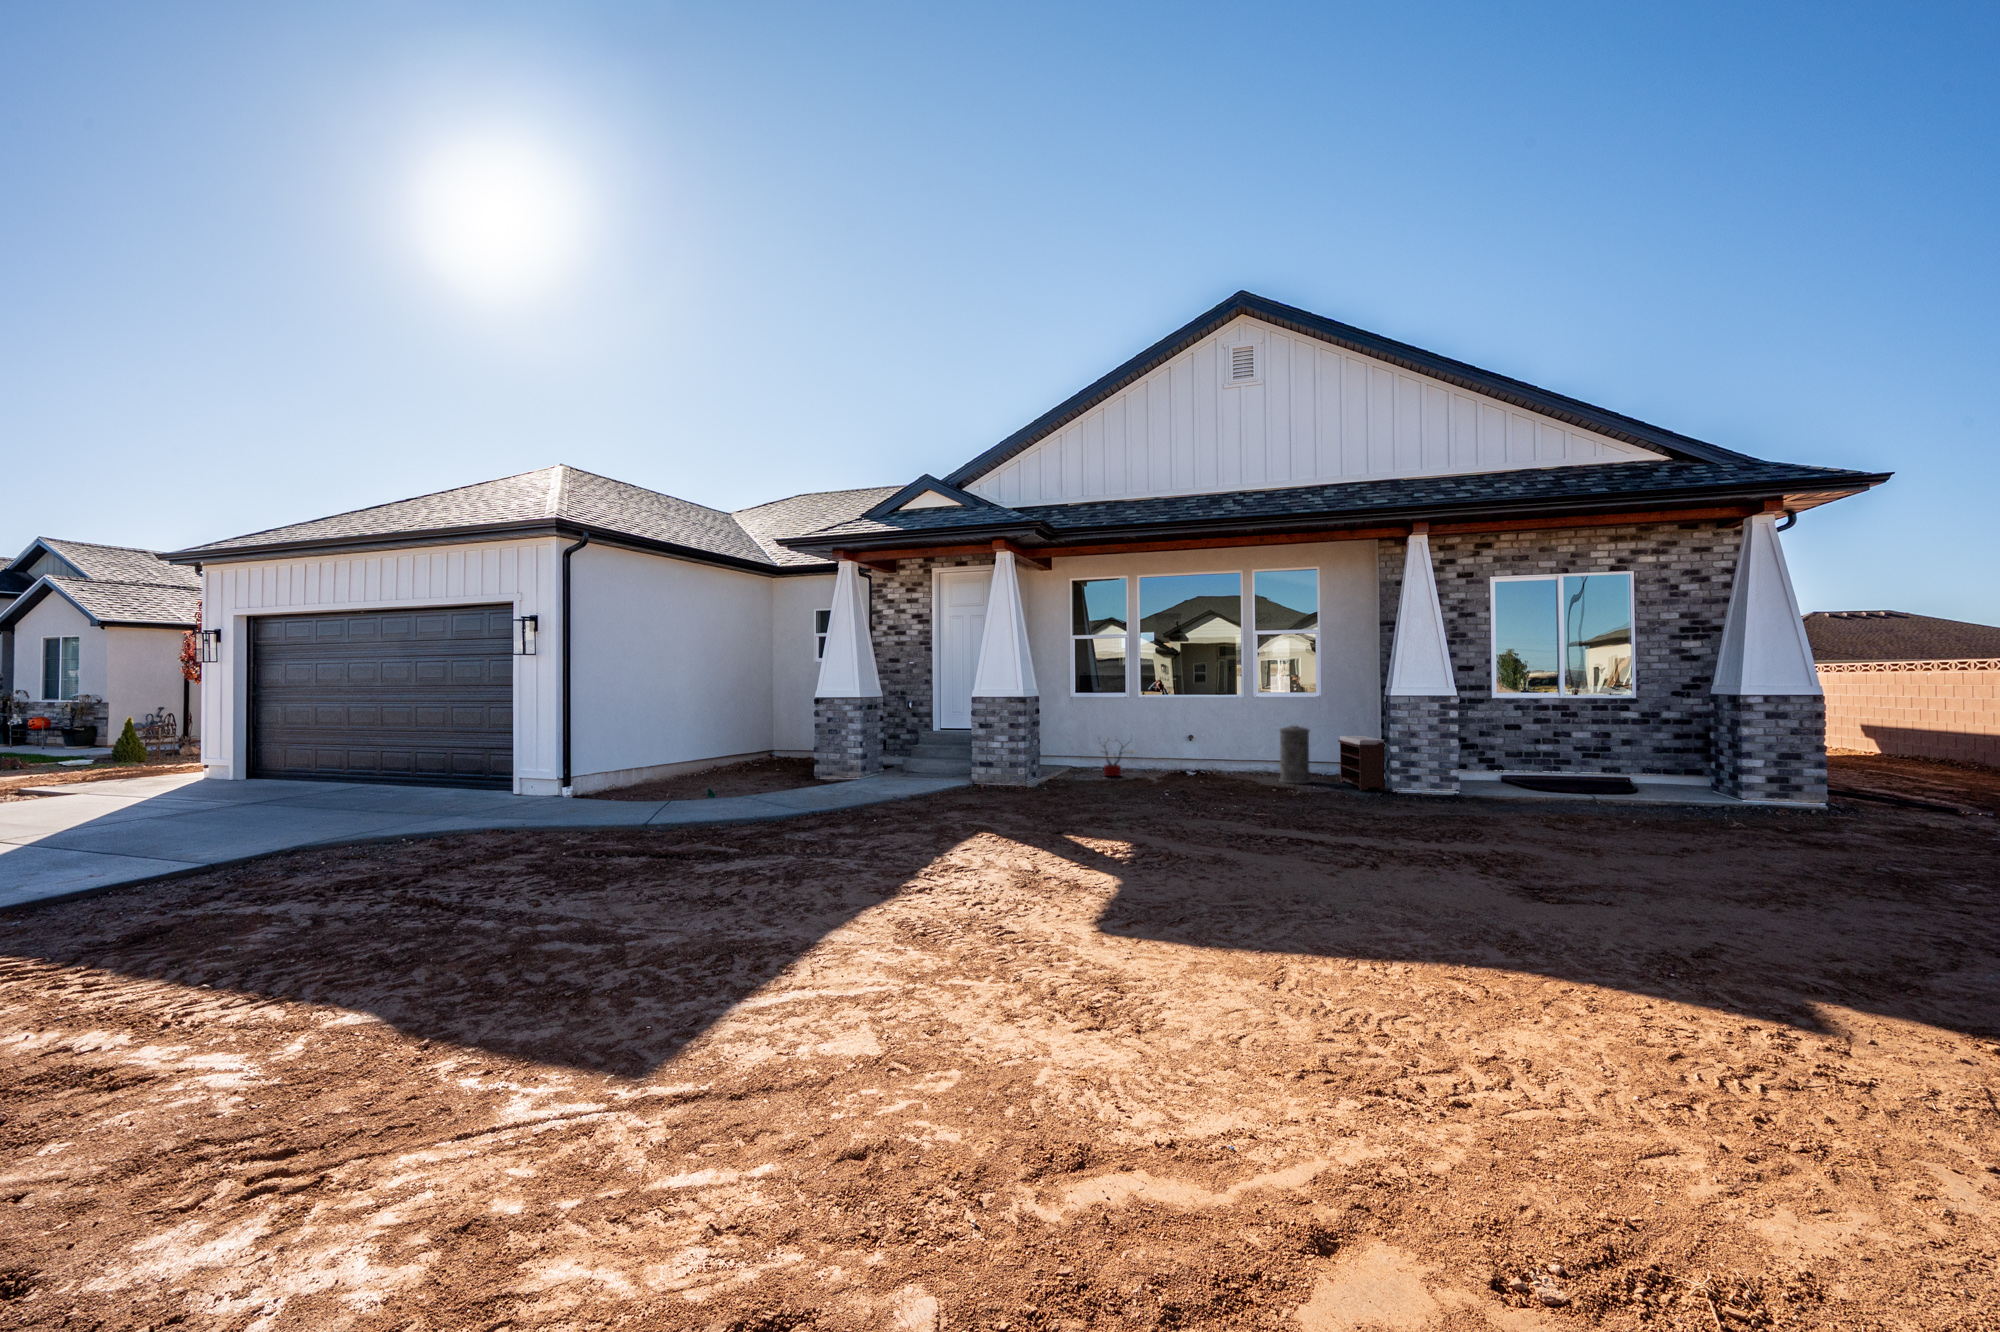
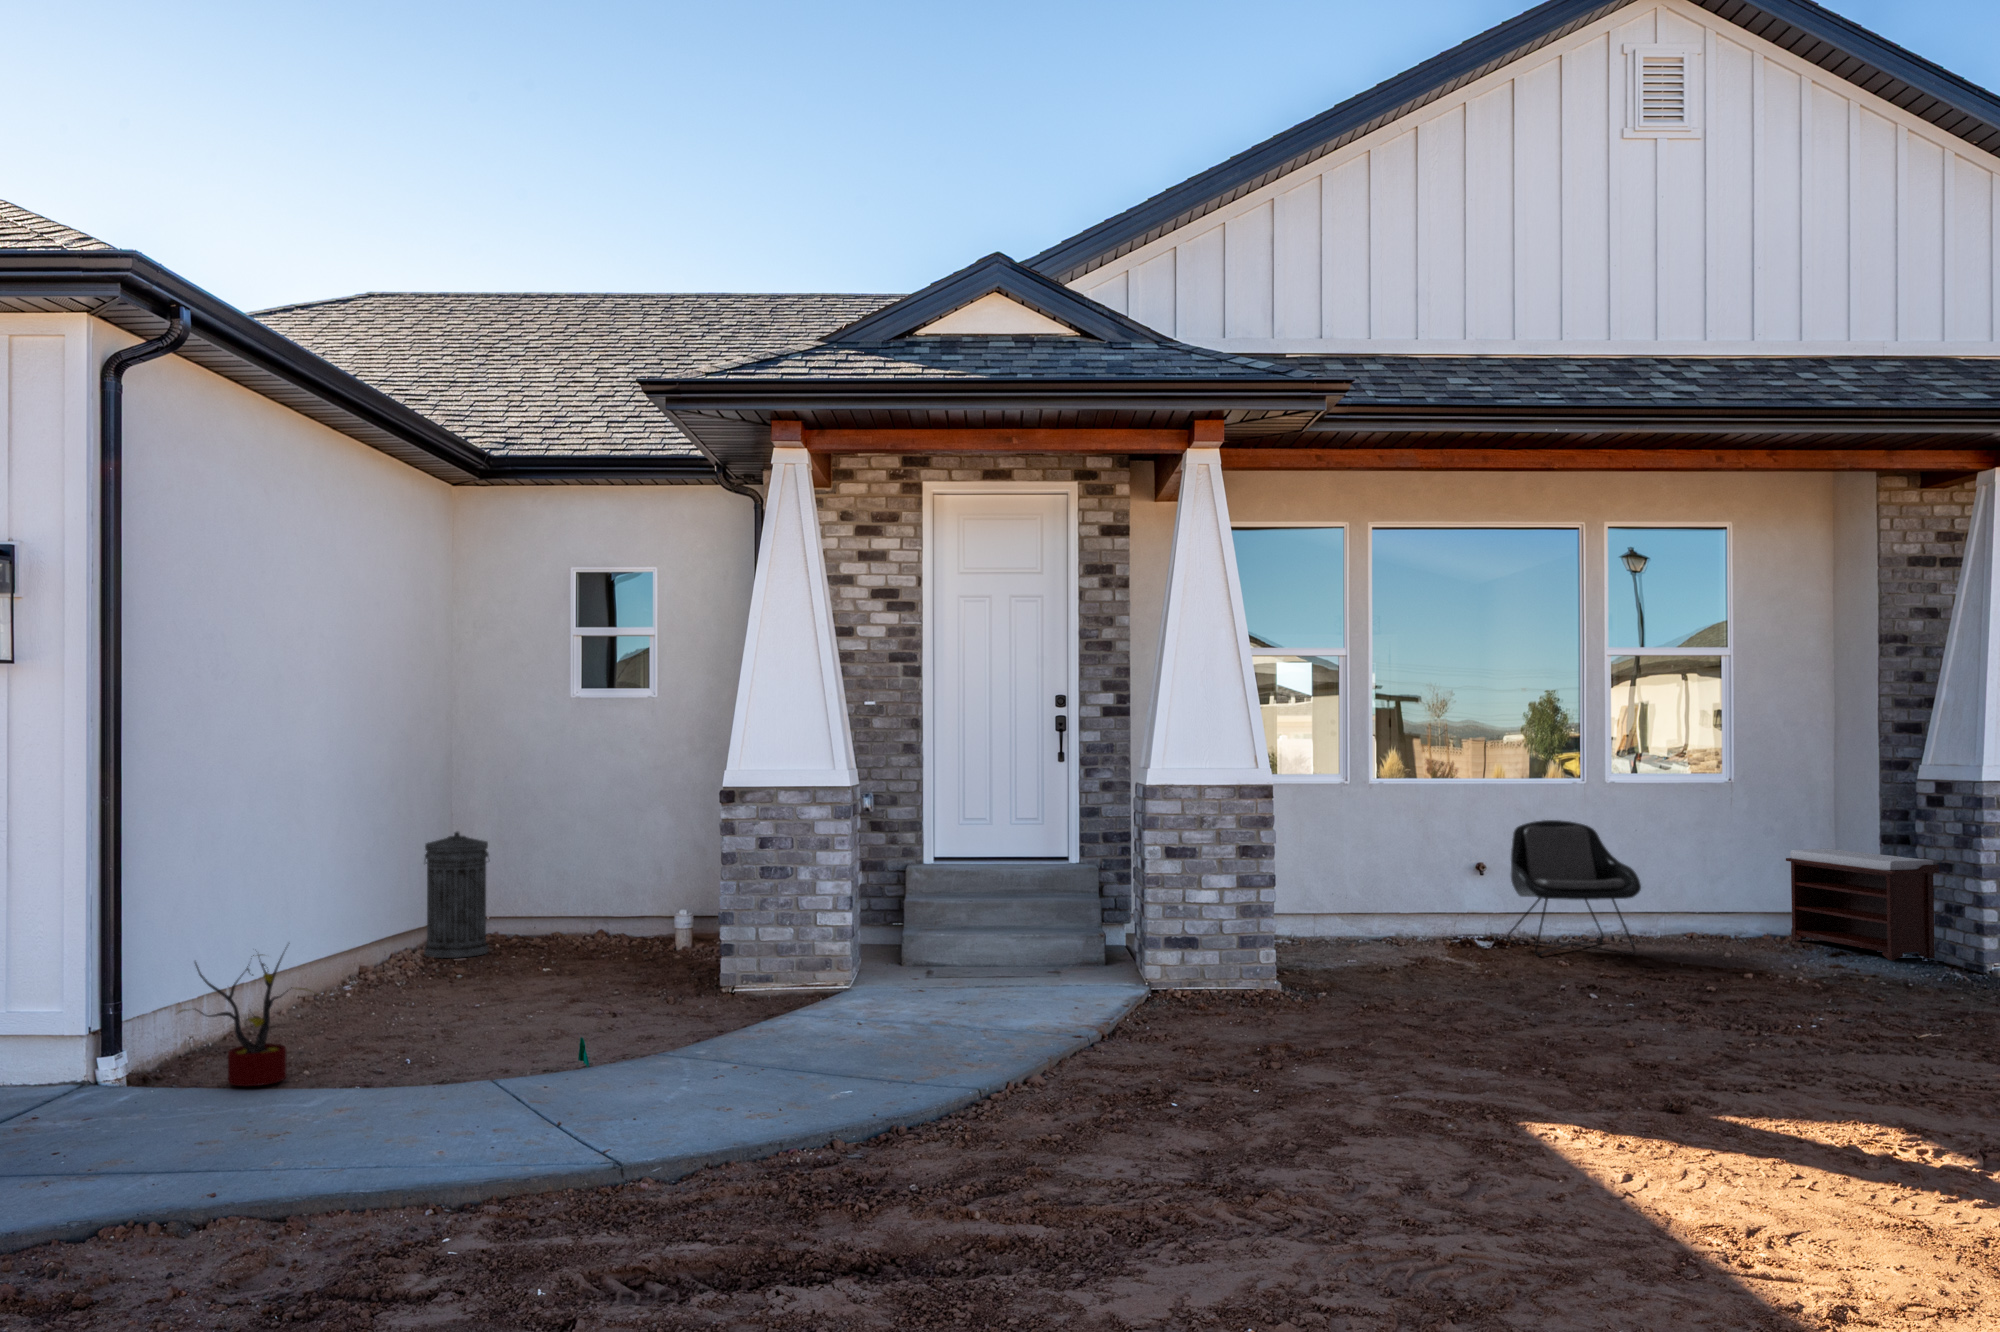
lounge chair: none [1179,719,1238,784] -> present [1507,820,1641,956]
trash can: present [1279,726,1310,784] -> present [424,832,489,958]
decorative plant: present [1103,742,1133,776] -> present [179,953,311,1086]

